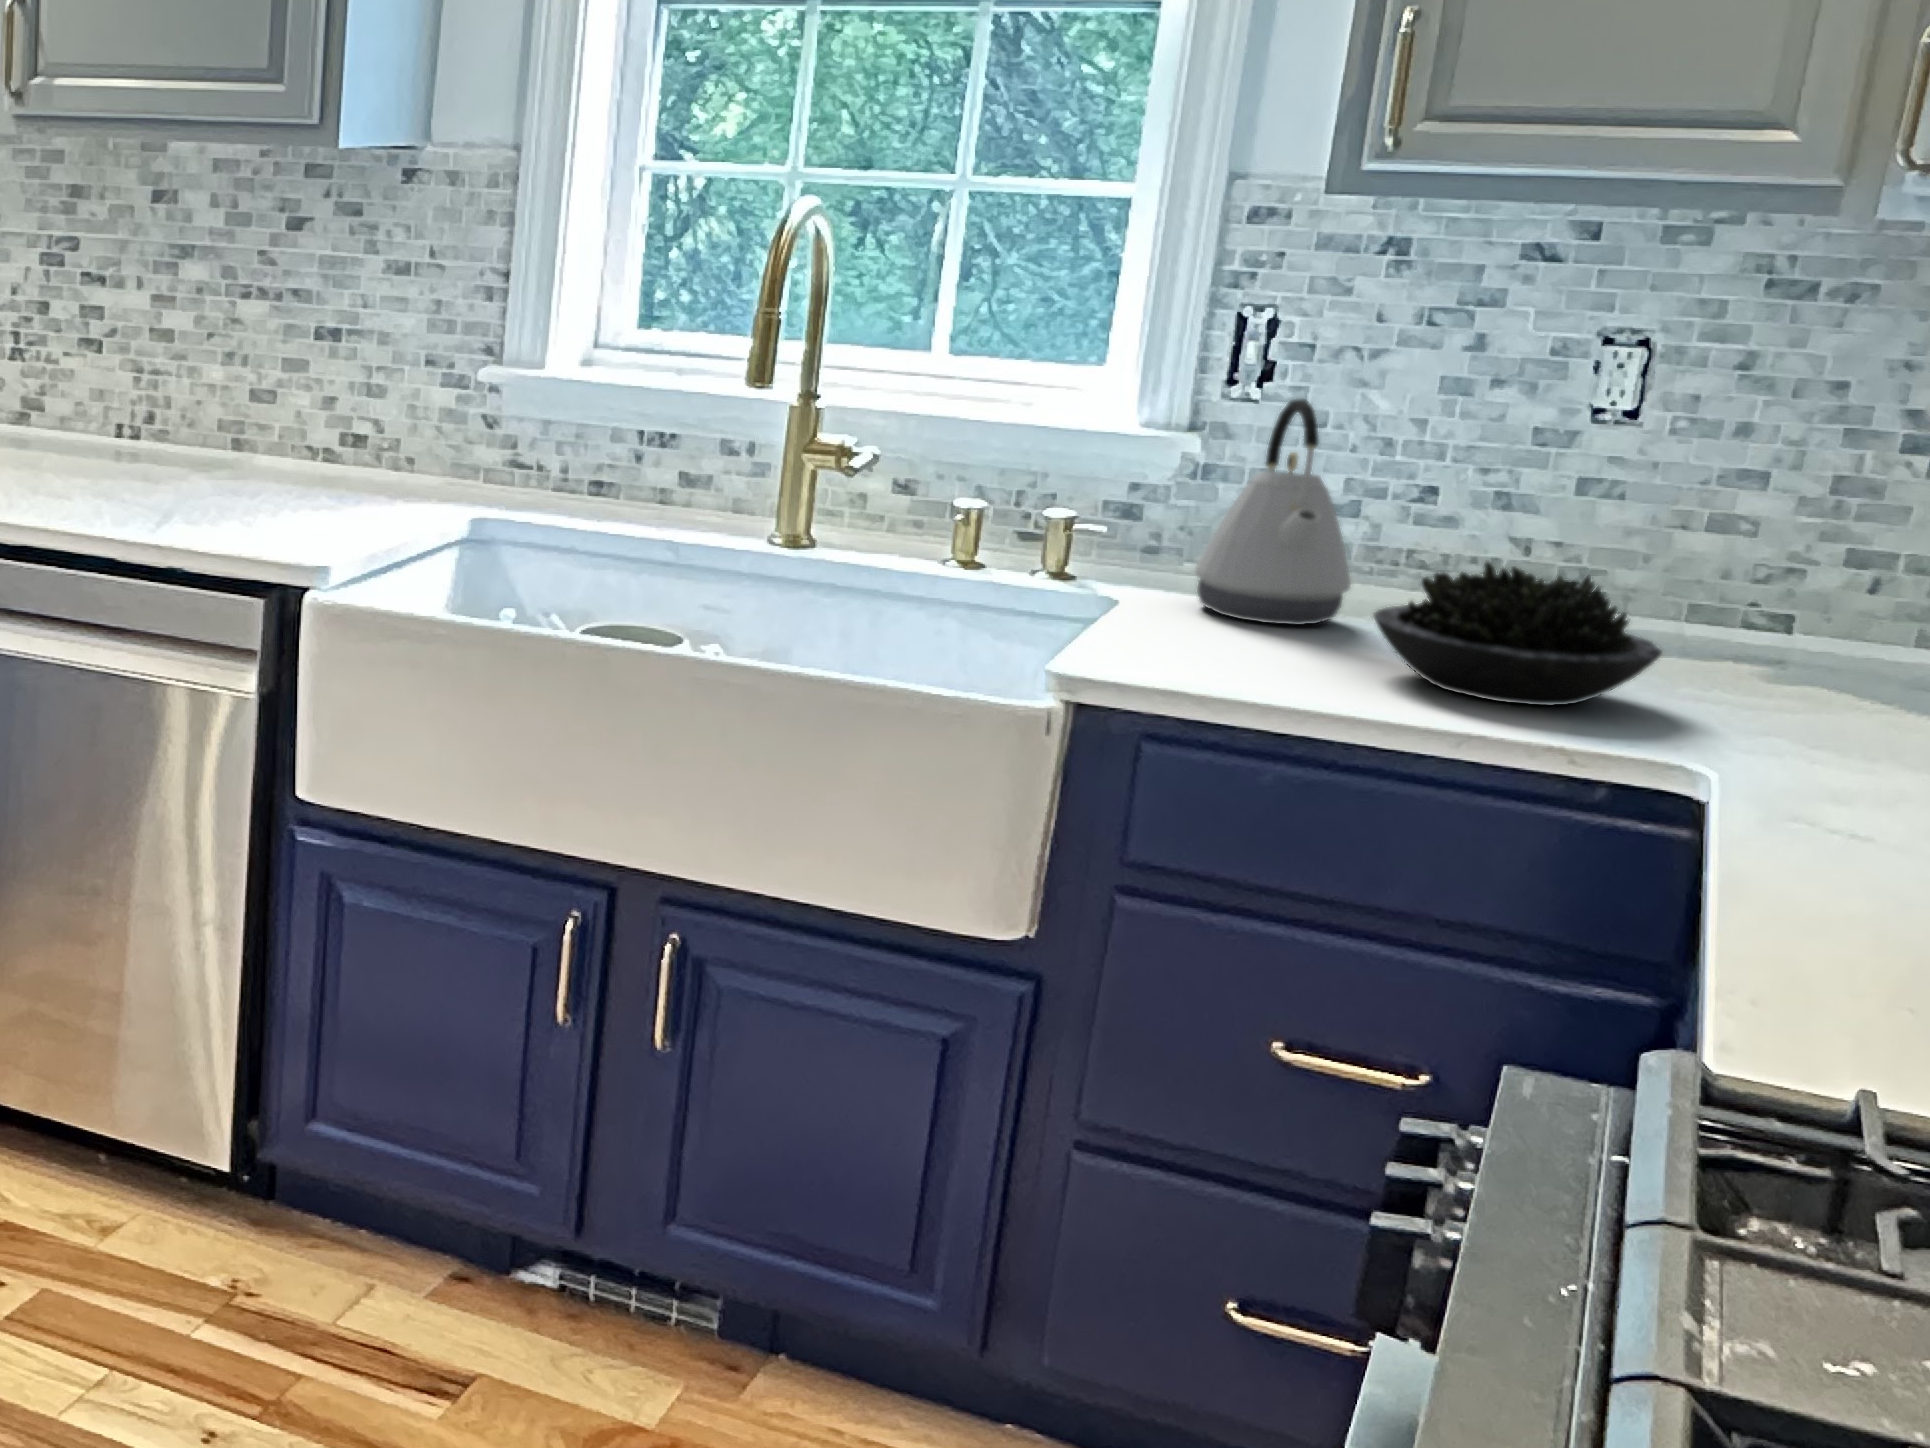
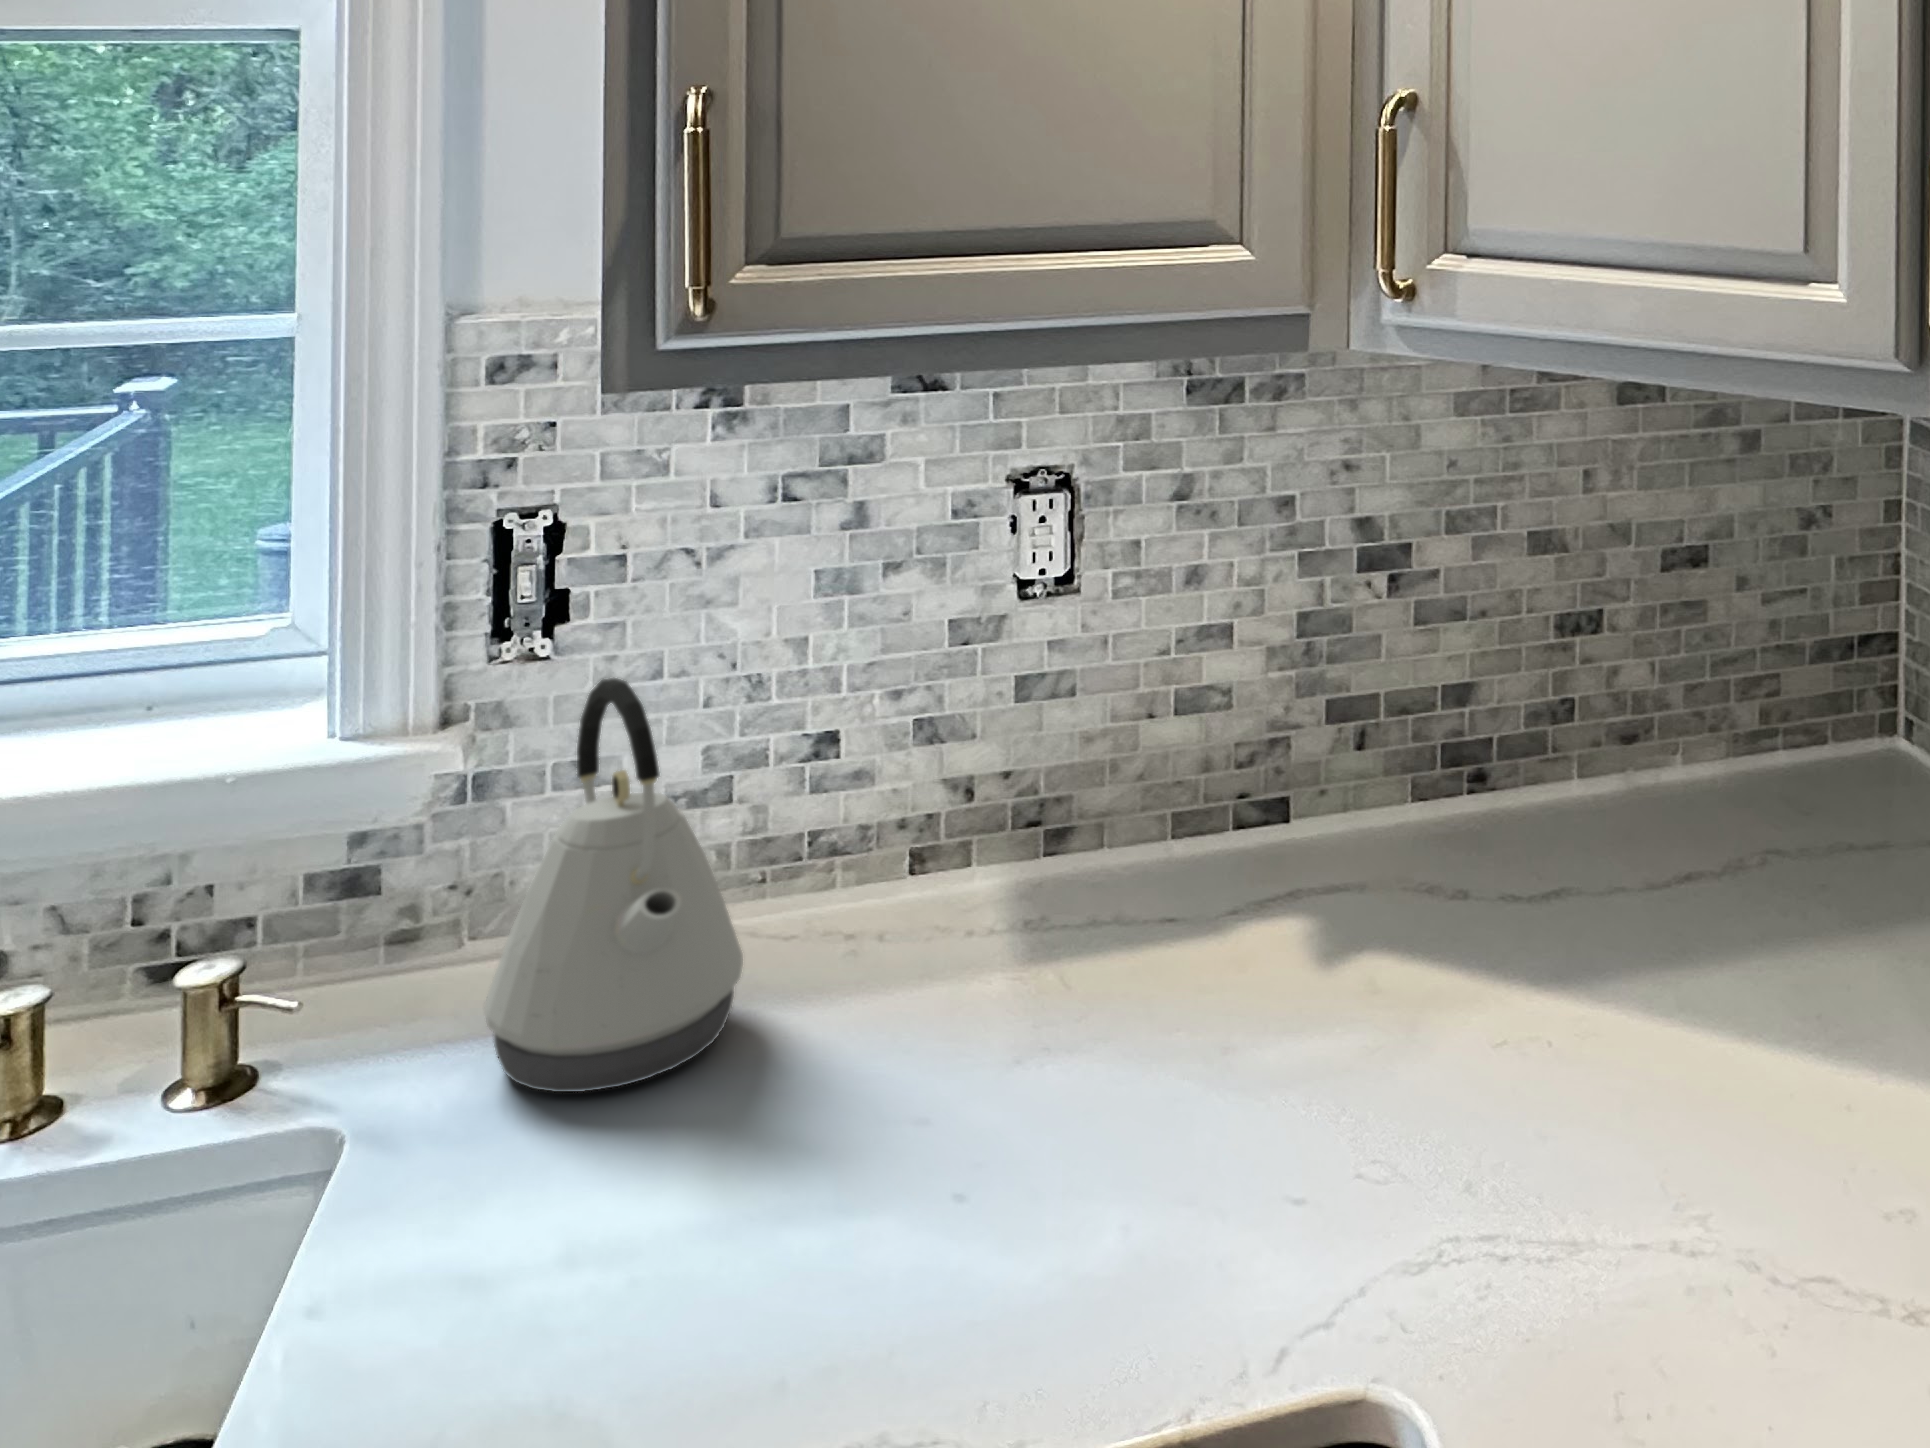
succulent plant: present [1373,562,1662,705] -> none [801,938,1219,1240]

